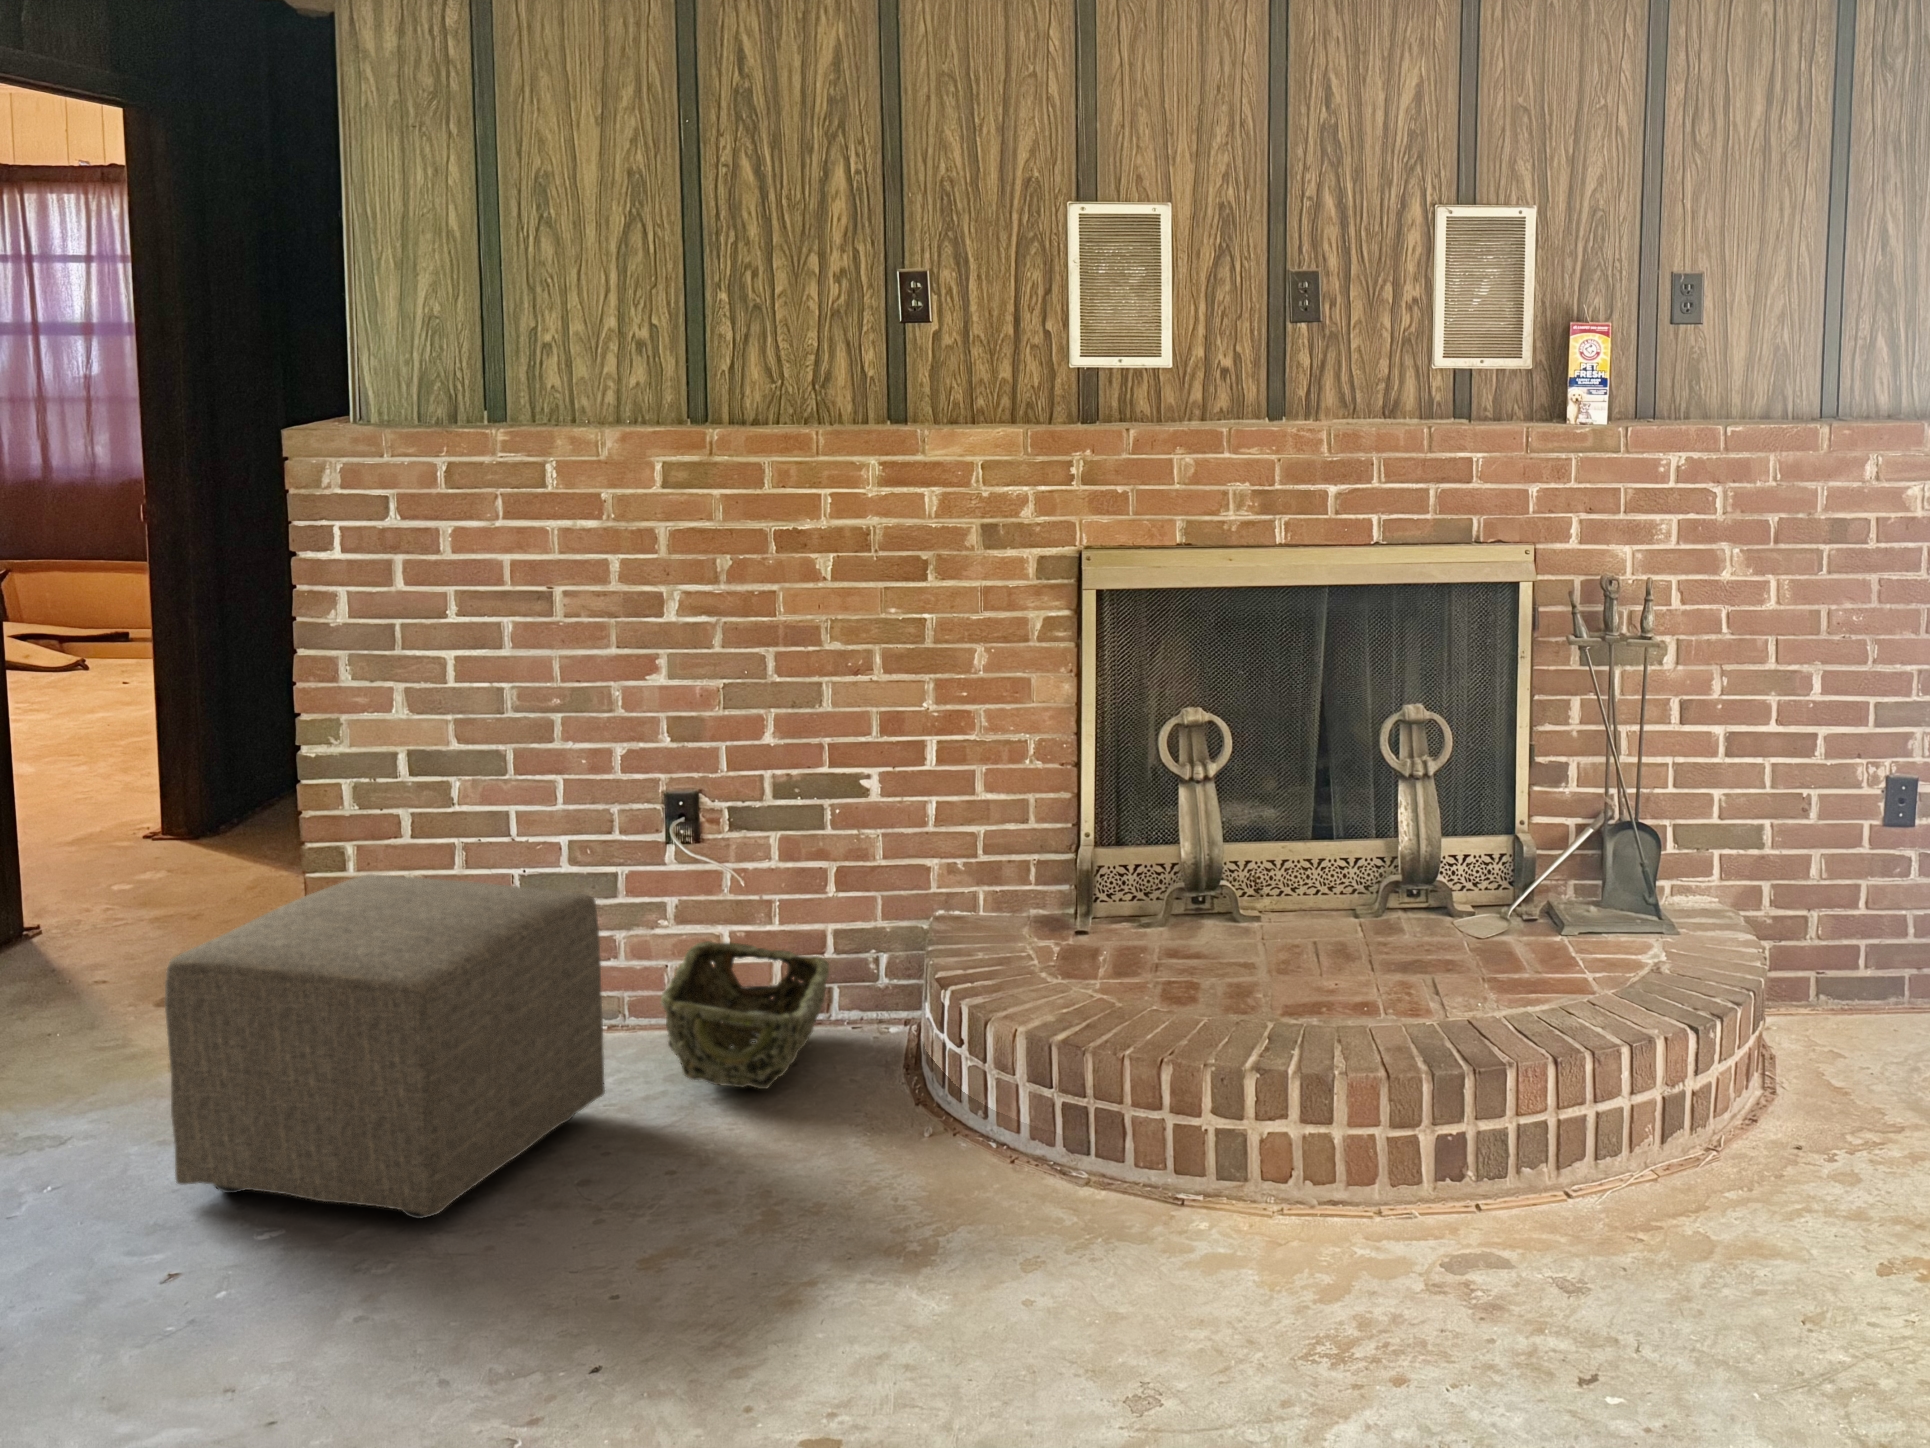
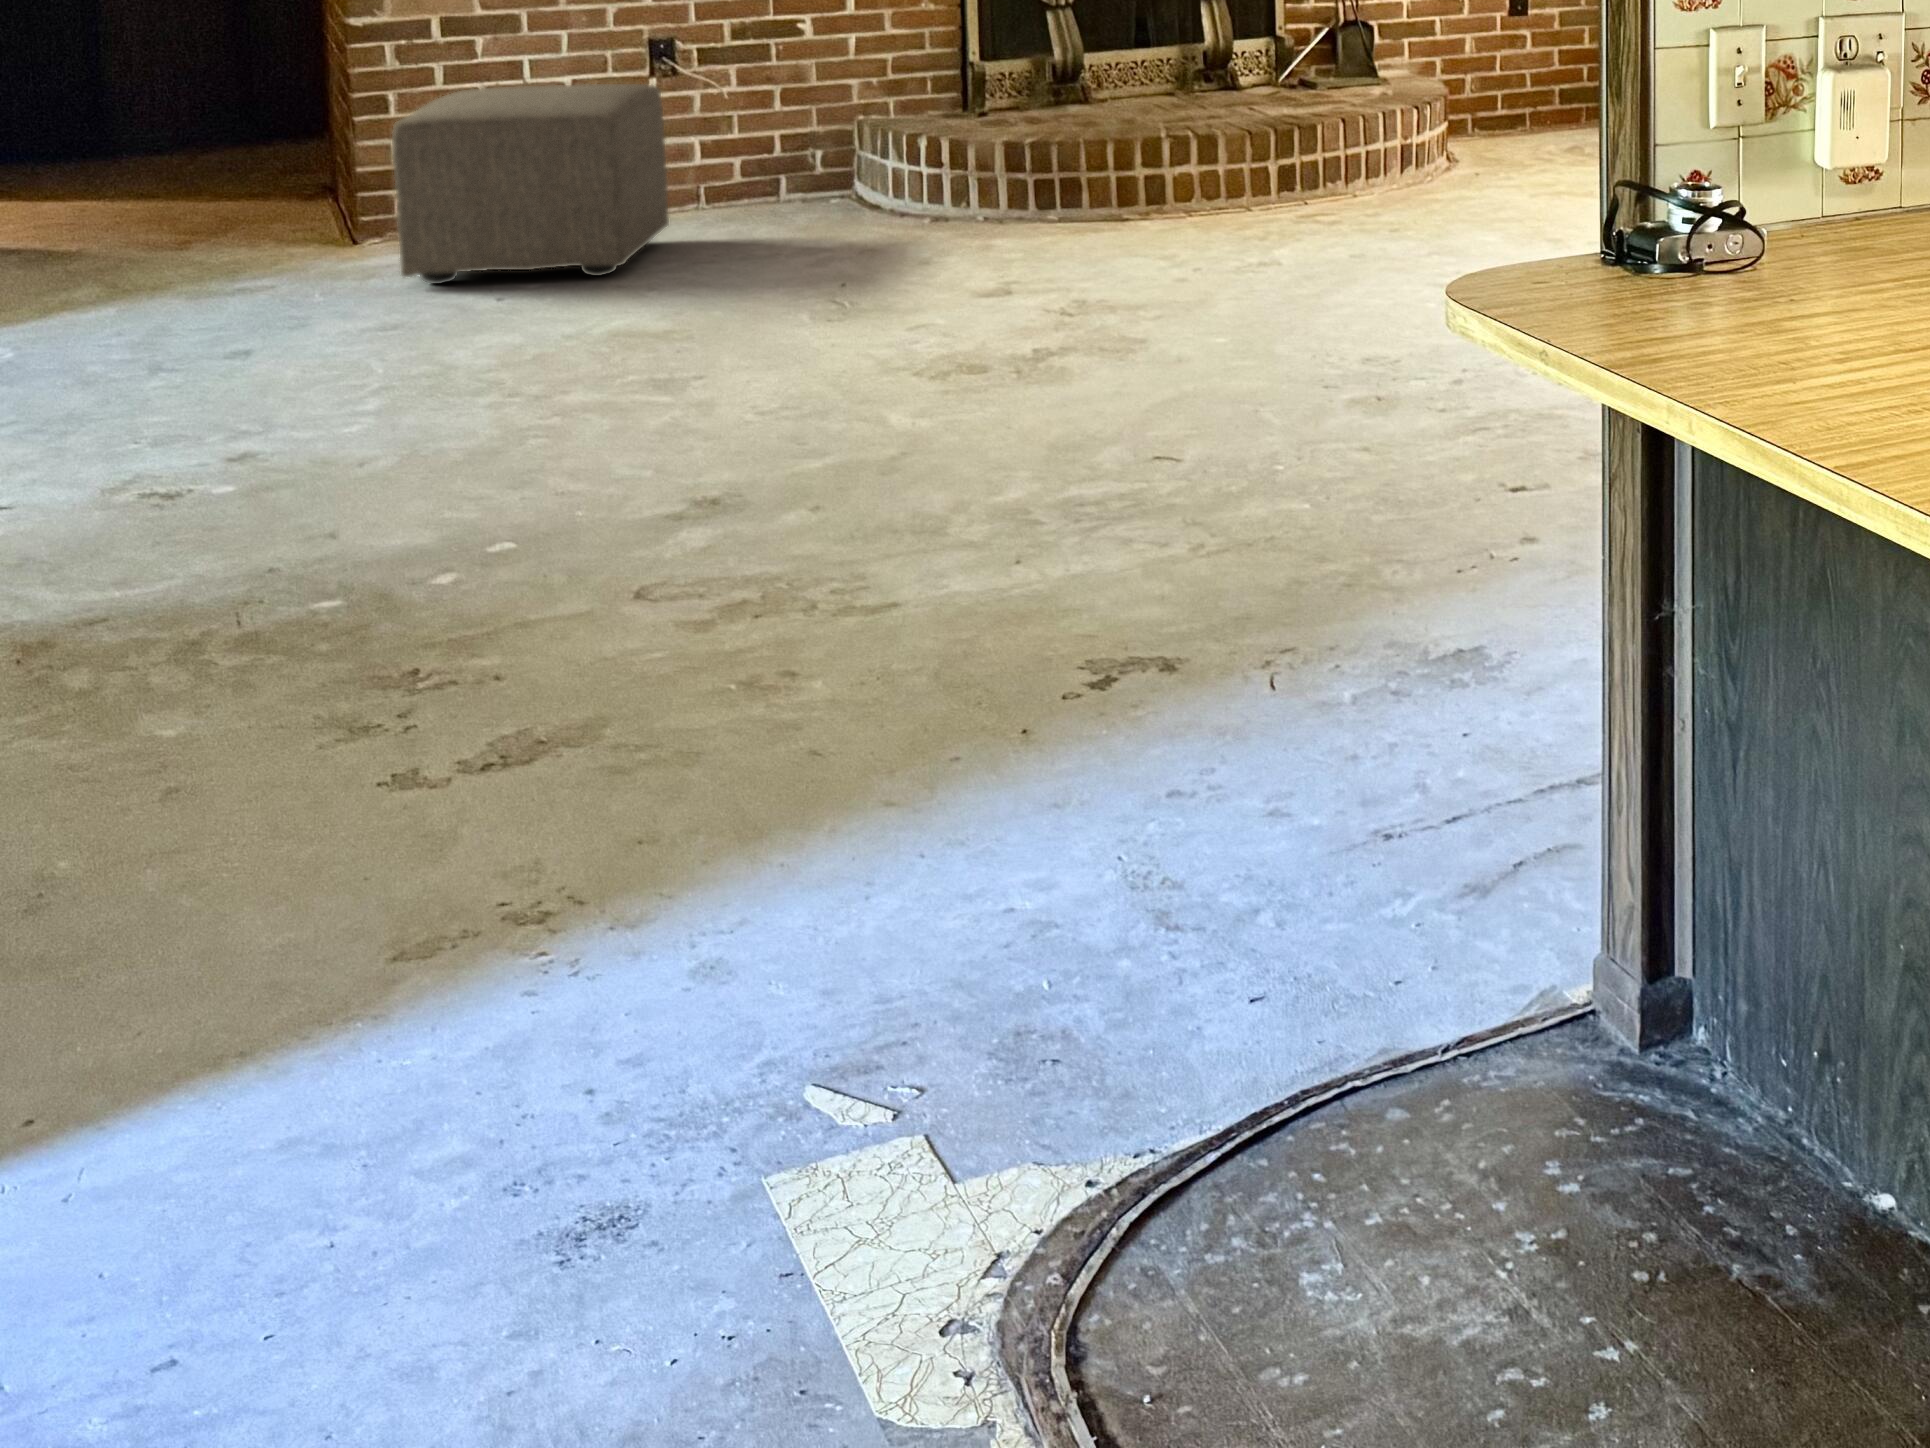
woven basket: present [661,941,829,1089] -> none [682,144,809,224]

